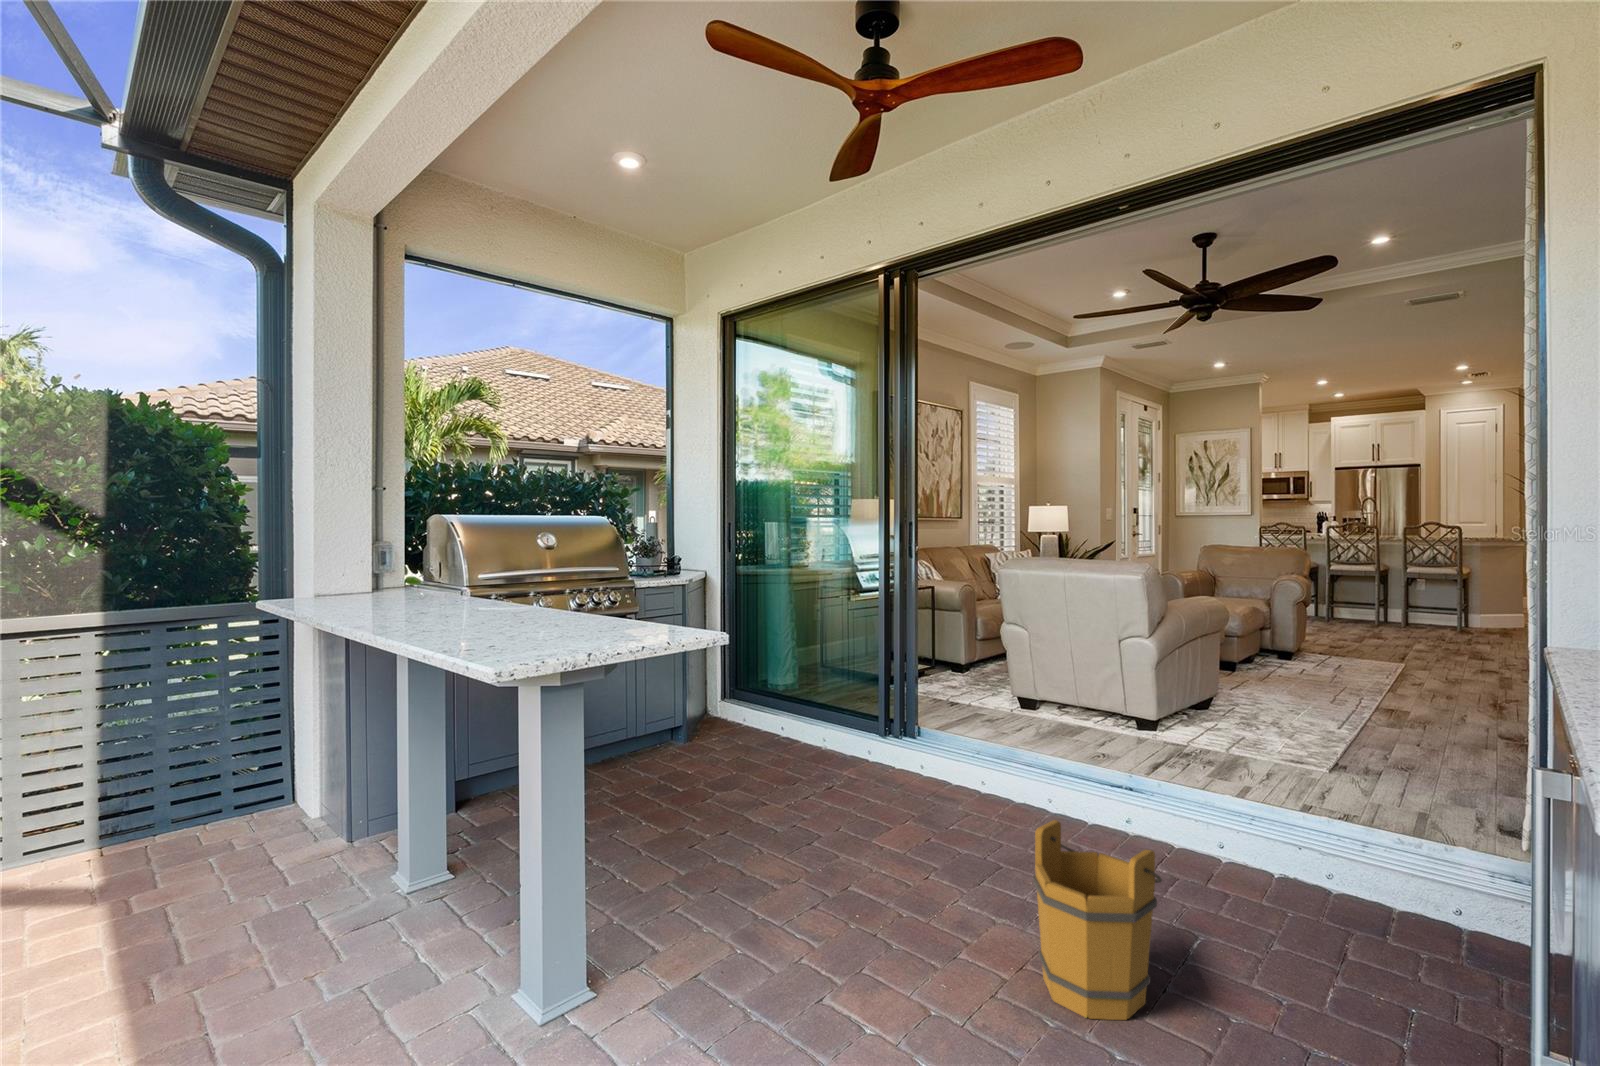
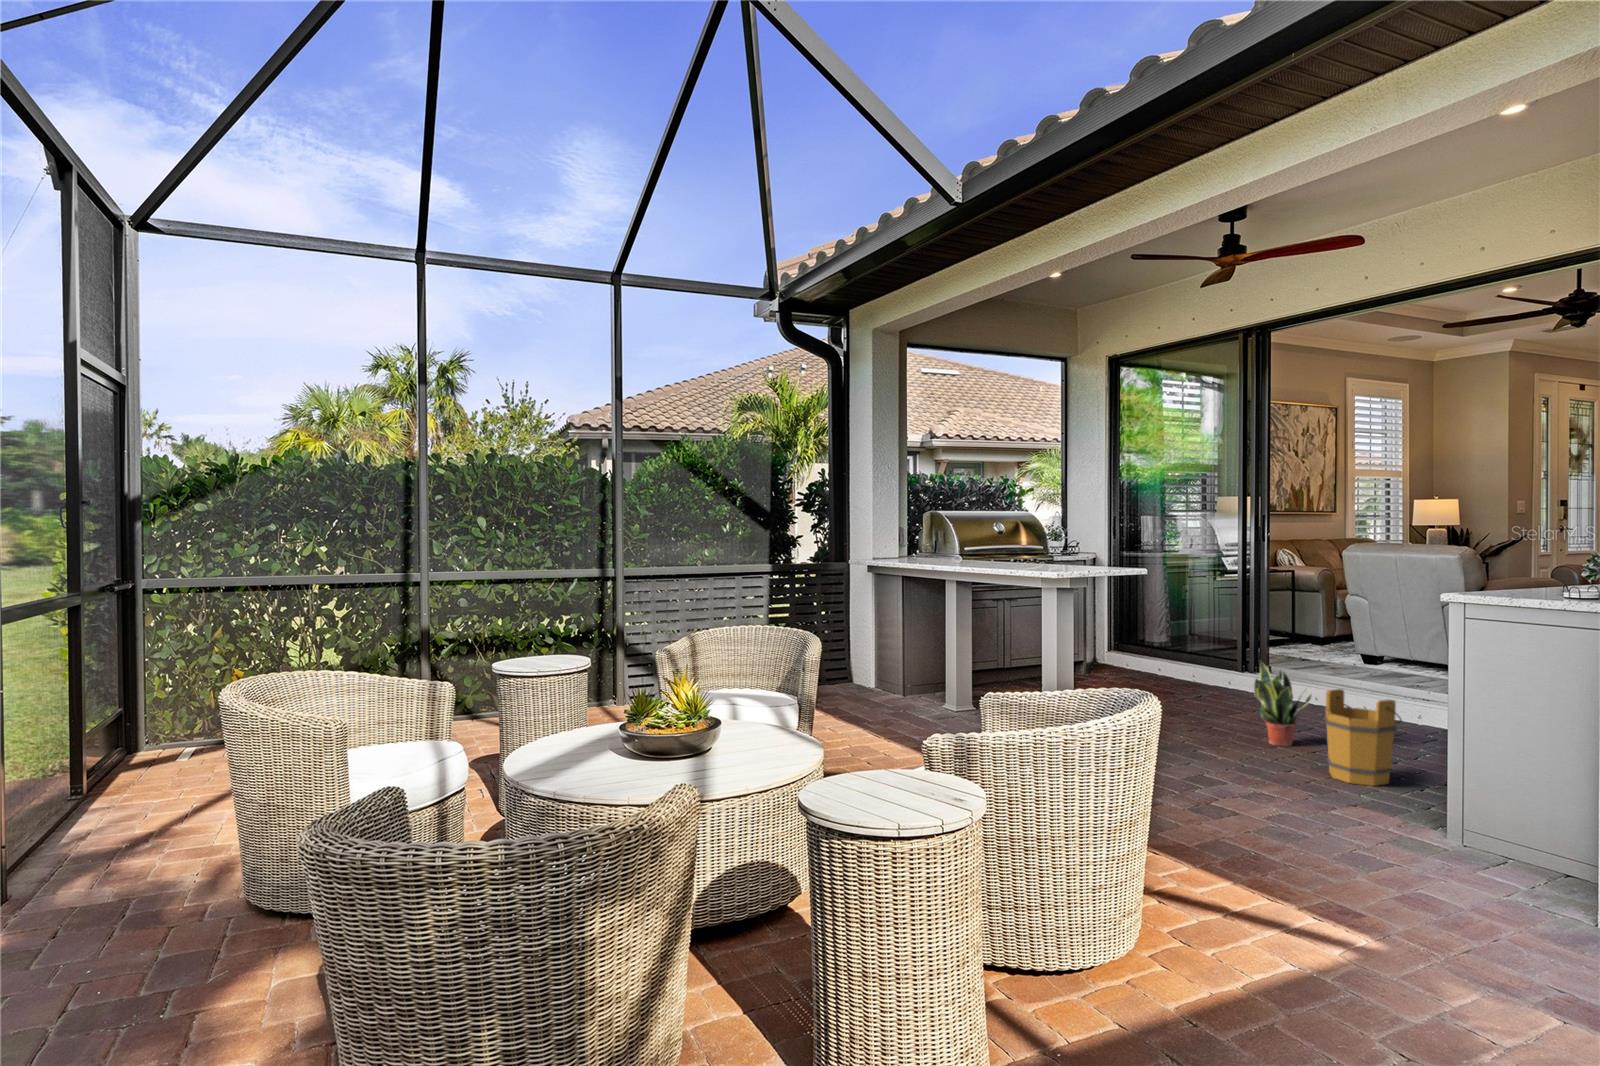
potted plant: none [909,751,996,895] -> present [1254,661,1312,746]

